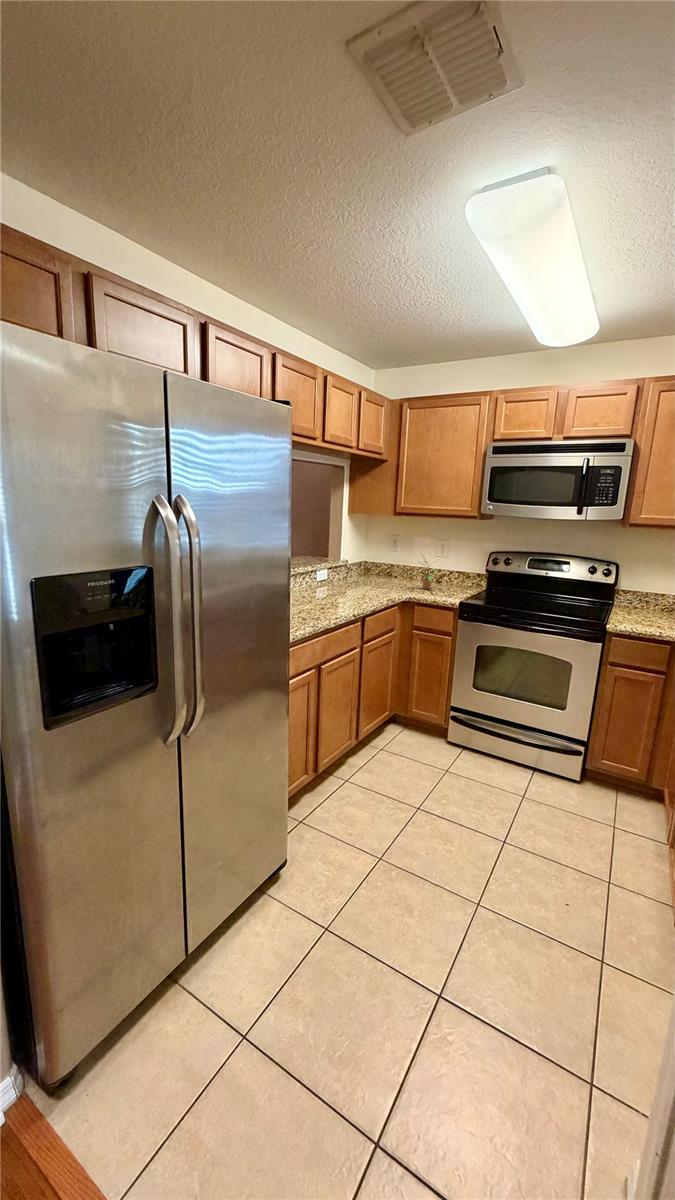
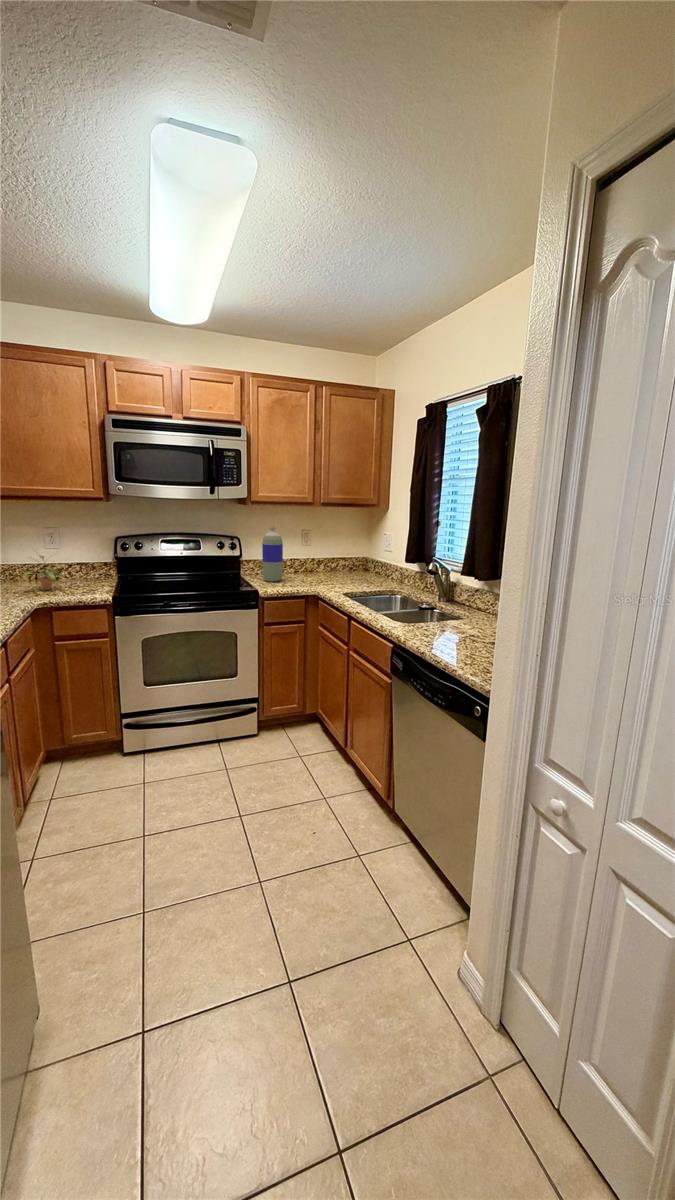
bottle: none [630,553,663,619] -> present [262,526,283,582]

